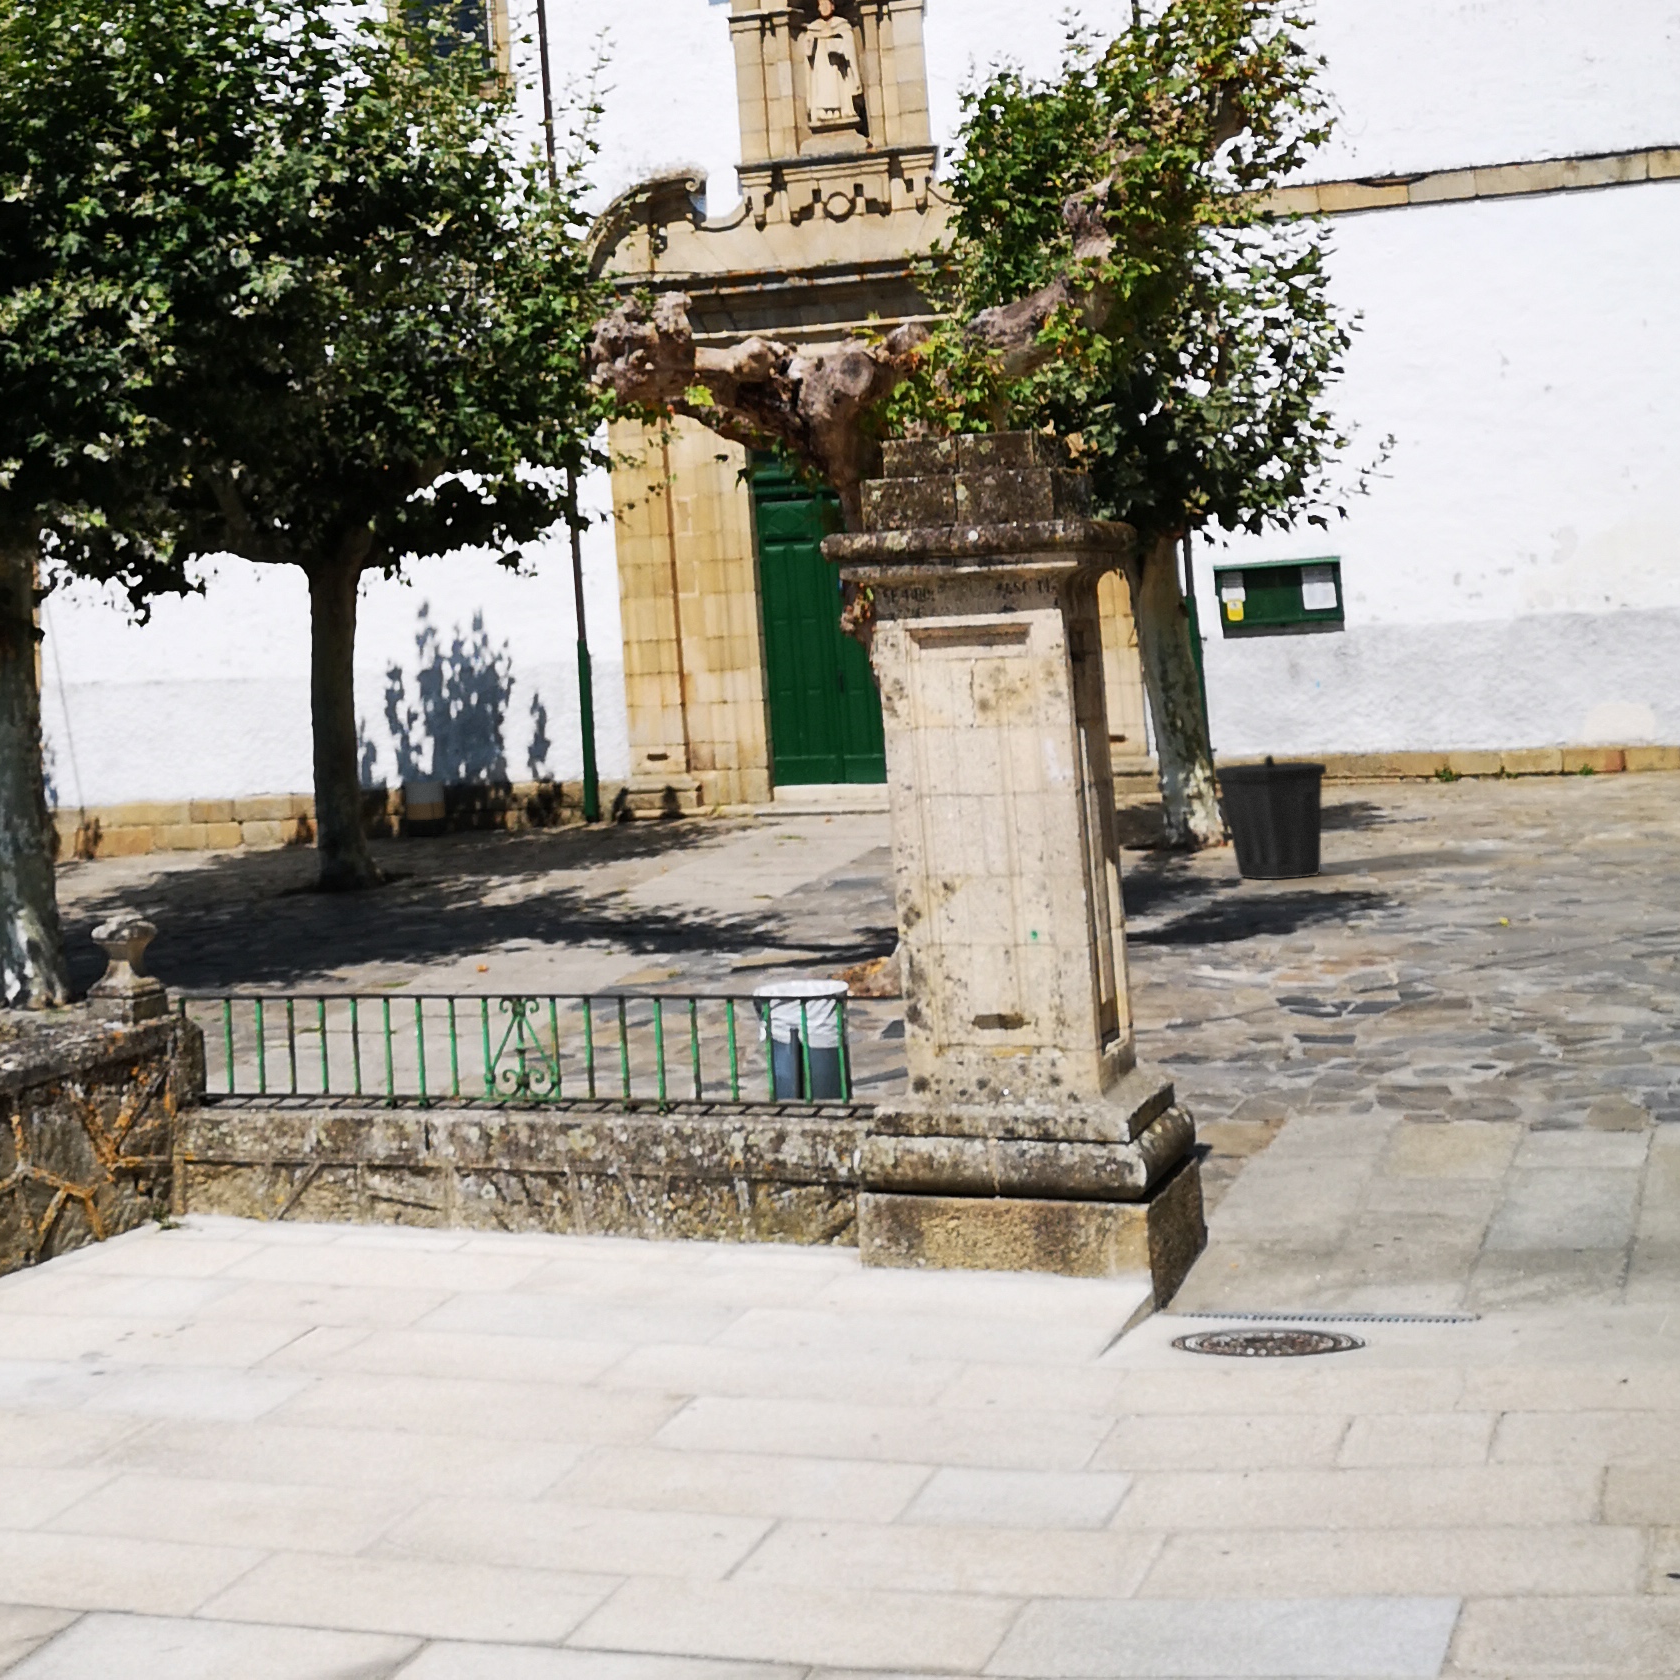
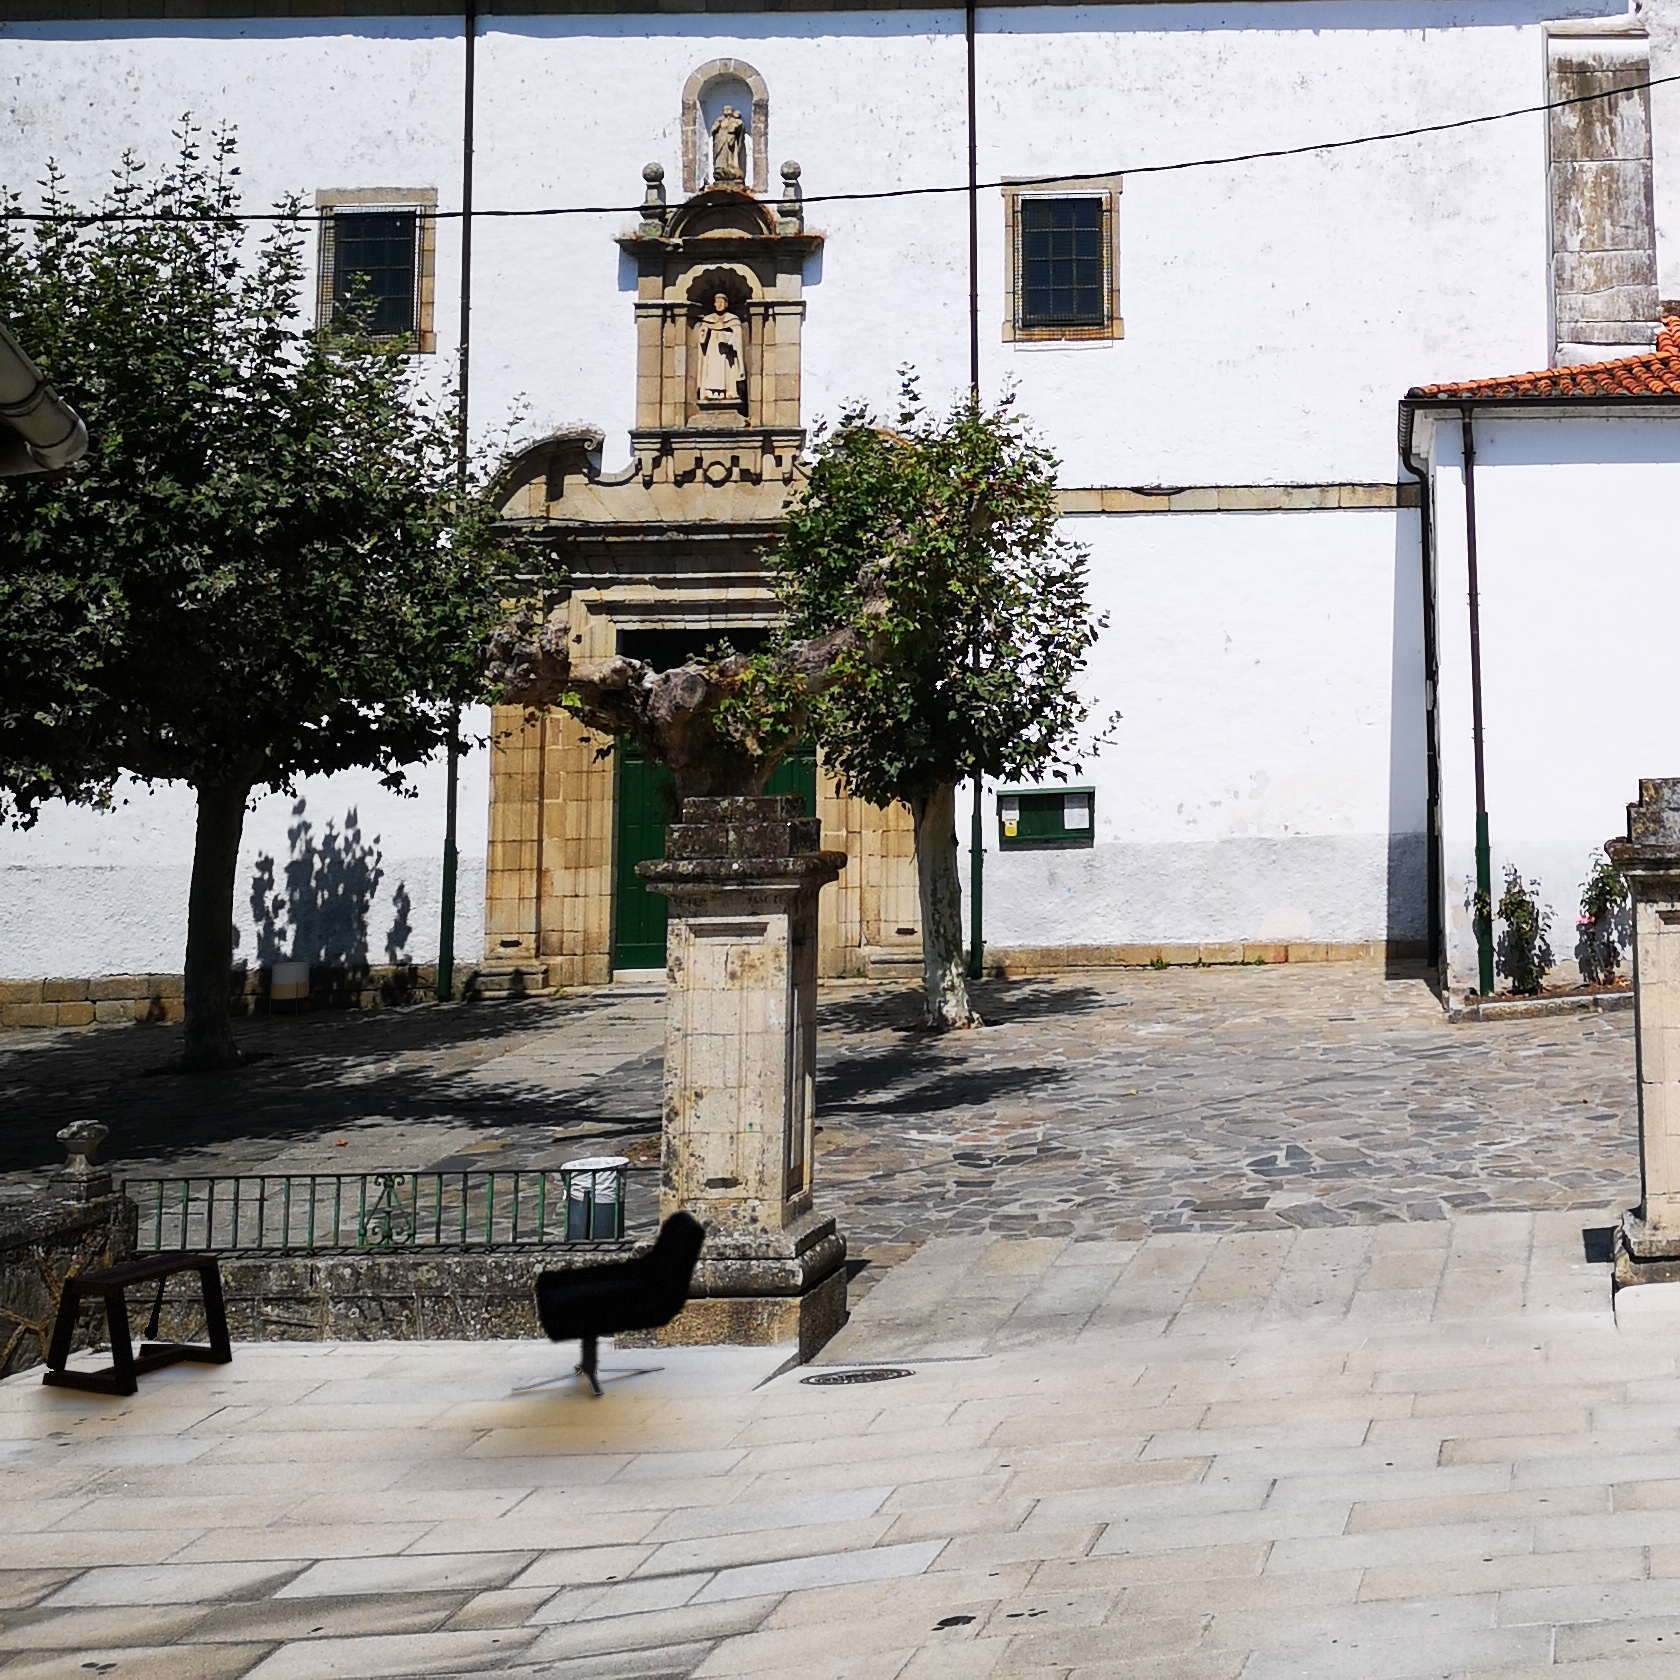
trash can: present [1214,755,1327,879] -> none [964,952,1048,1049]
lounge chair: none [720,1062,988,1336] -> present [513,1210,707,1395]
stool: none [122,1091,351,1280] -> present [42,1252,232,1395]

